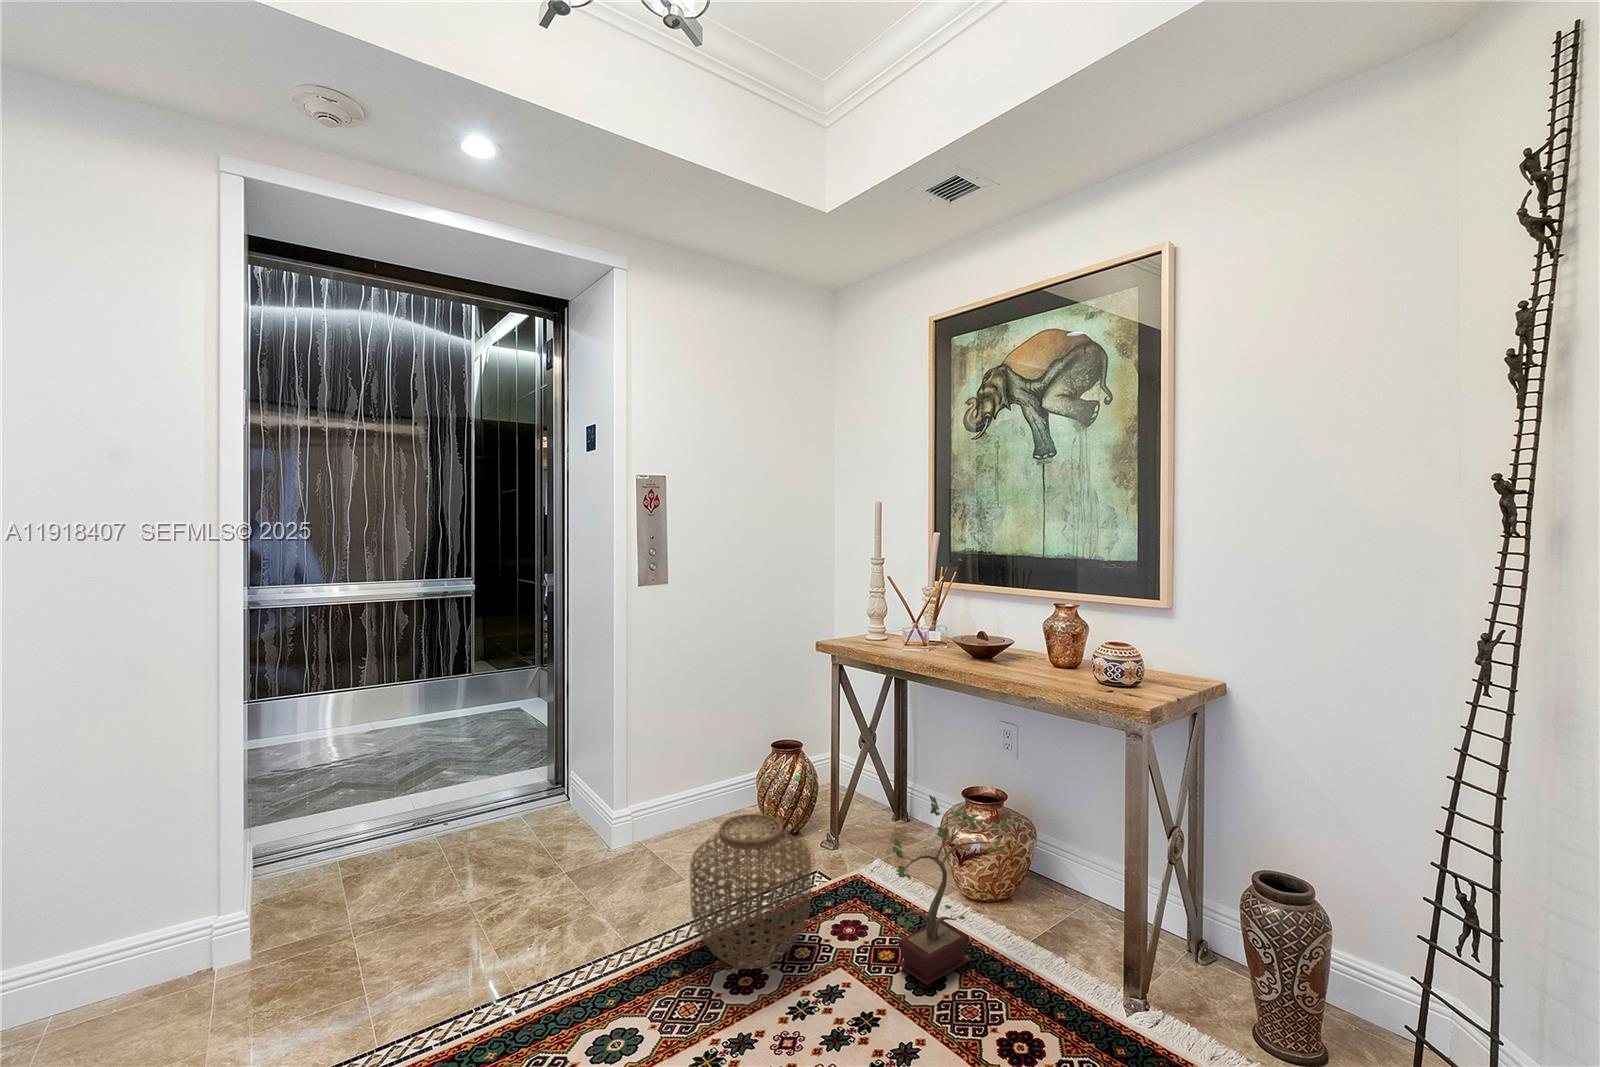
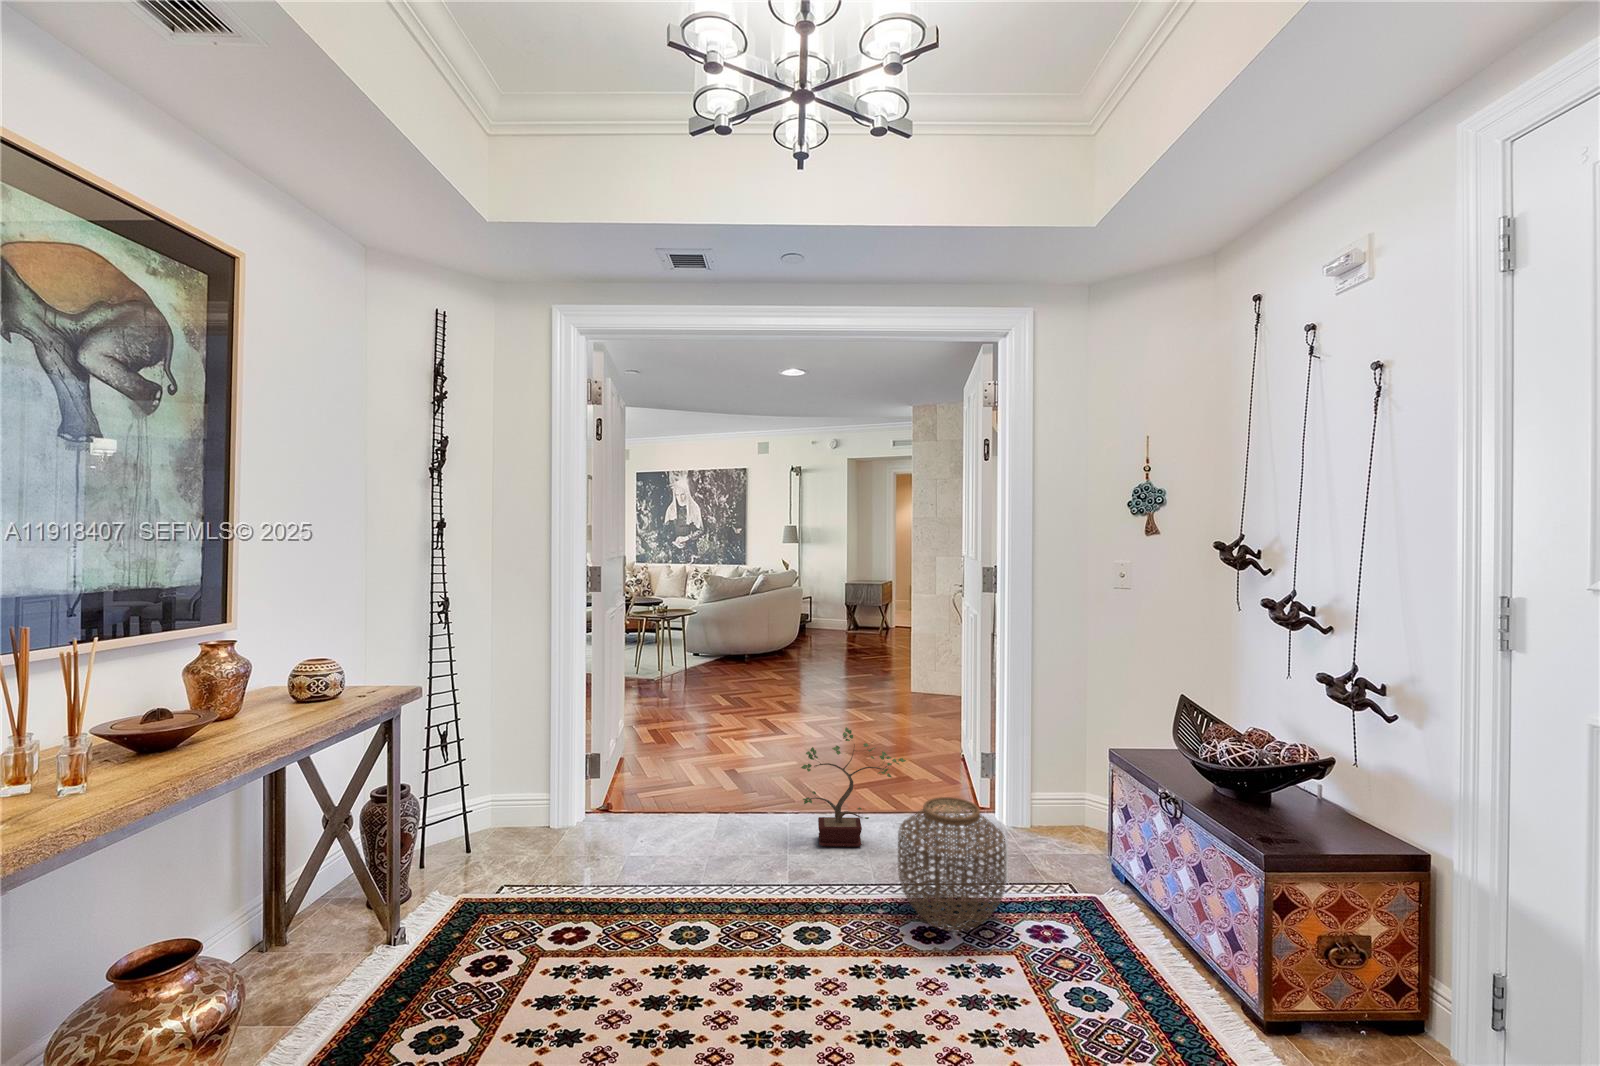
potted plant: present [893,795,1014,985] -> present [801,727,906,847]

